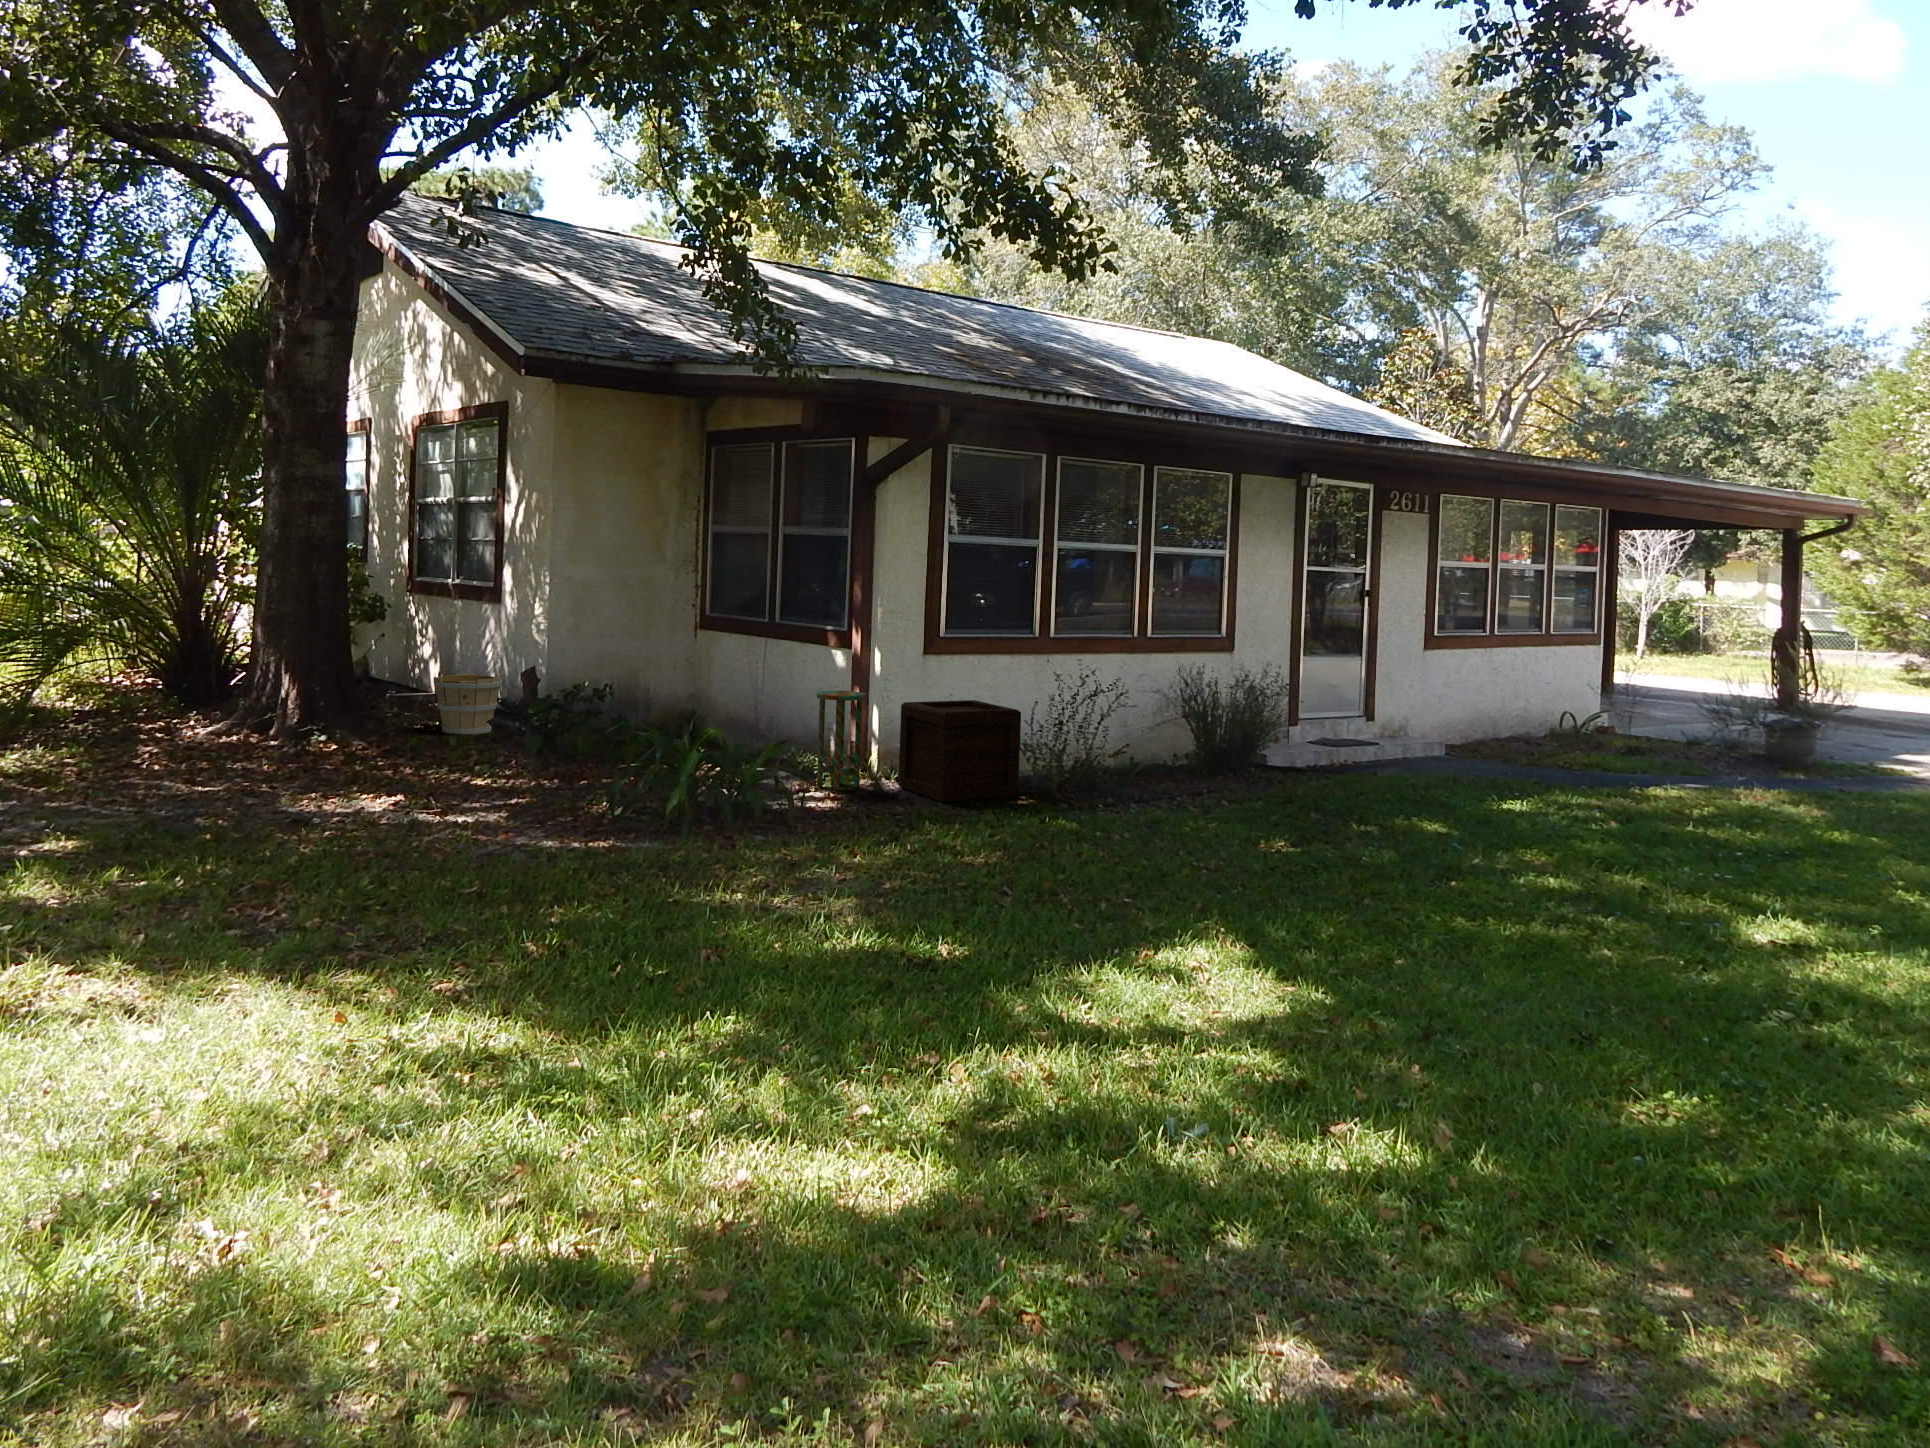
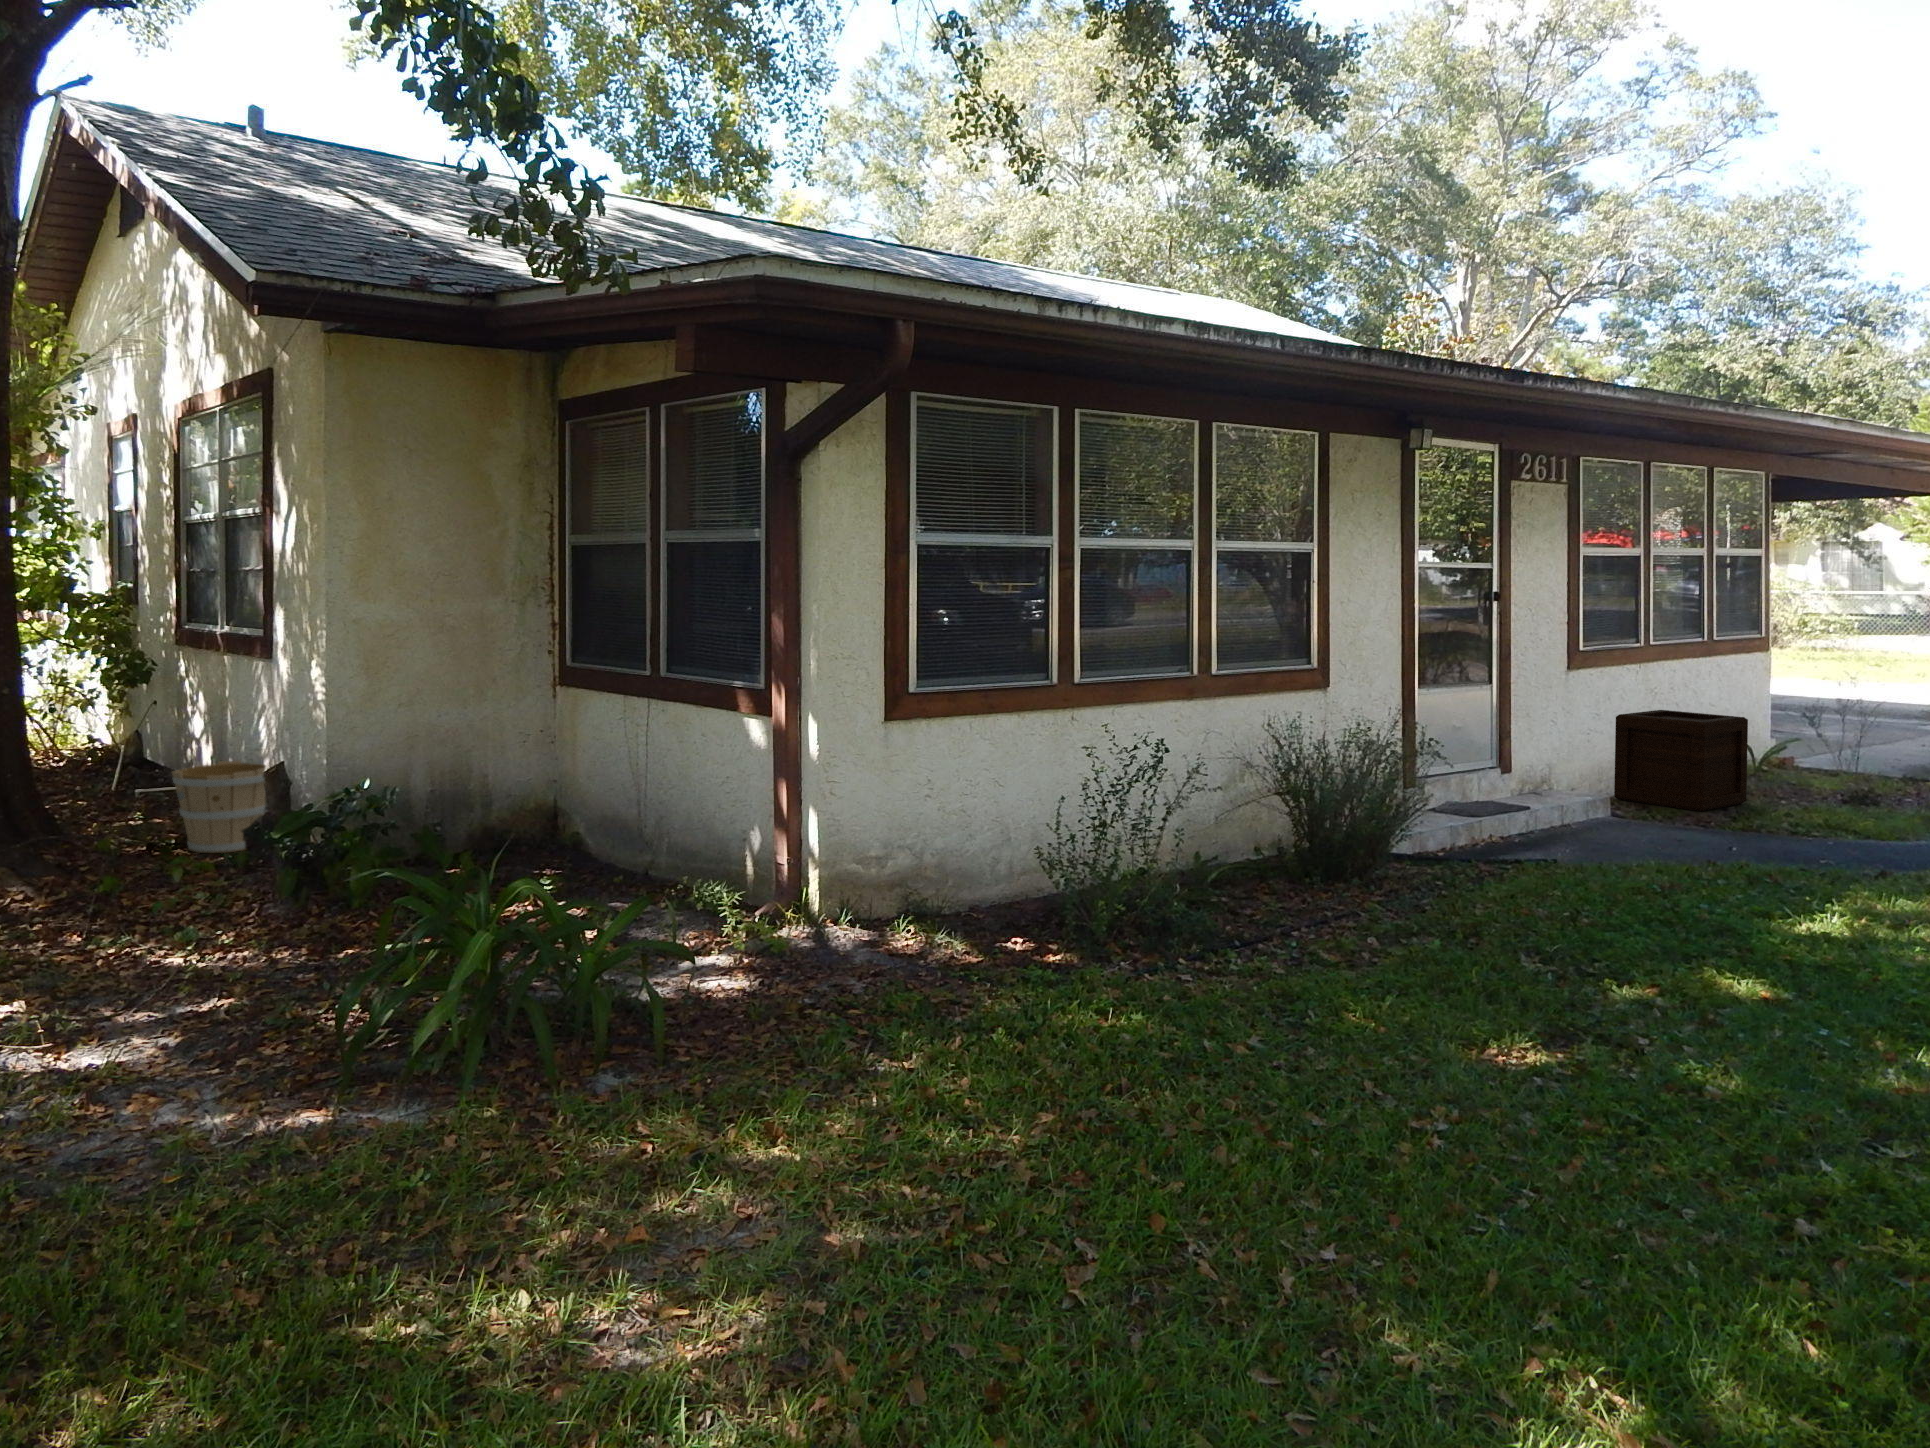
side table: present [817,691,866,790] -> none [720,785,796,947]
wooden crate: present [898,700,1021,803] -> present [1614,710,1748,812]

